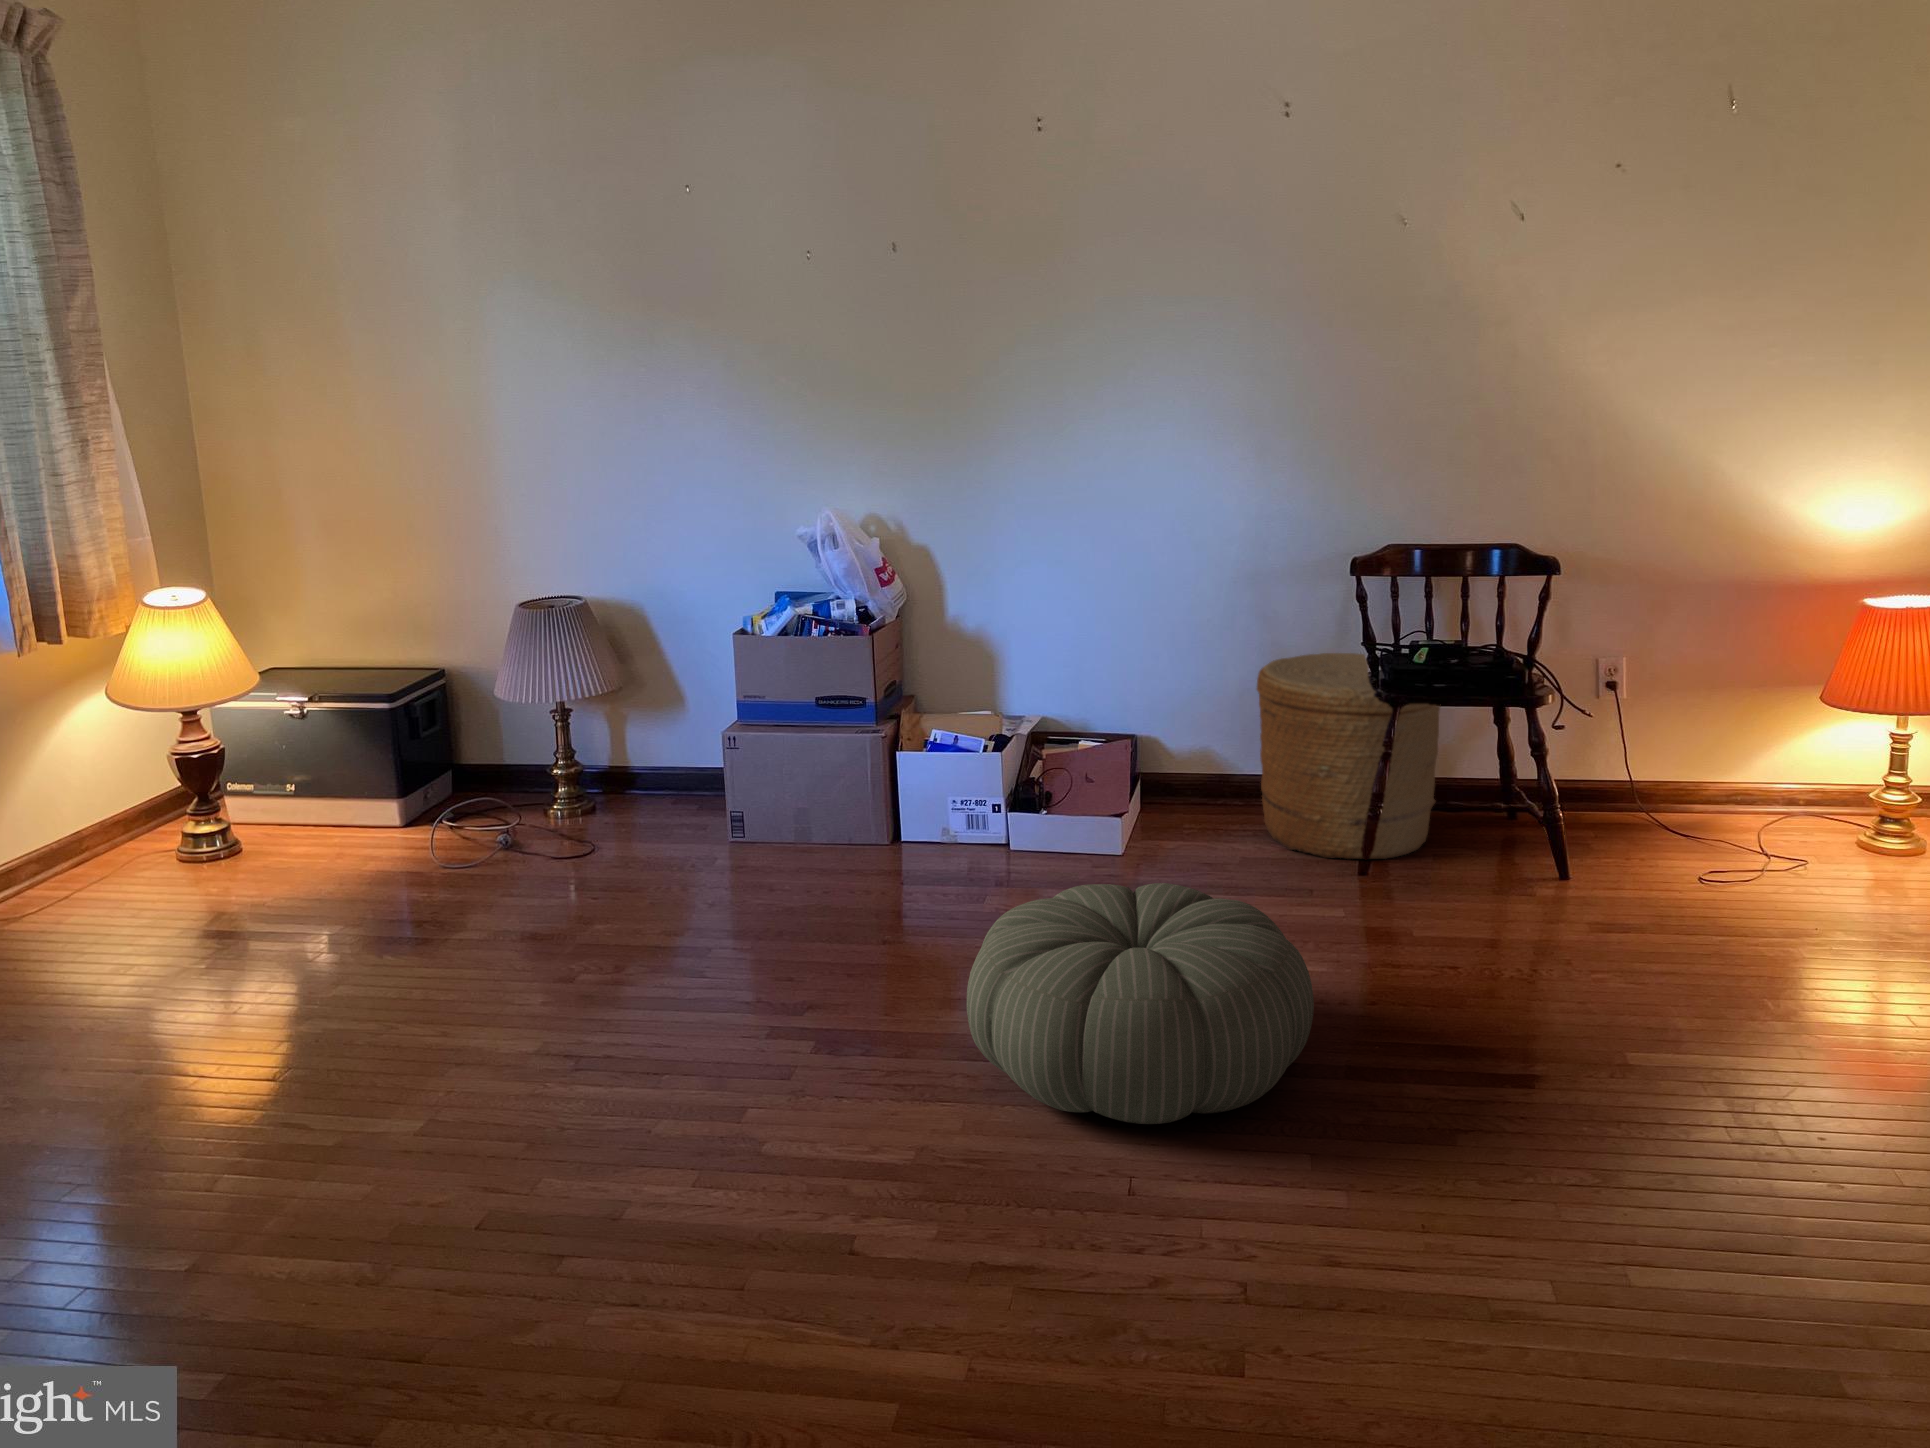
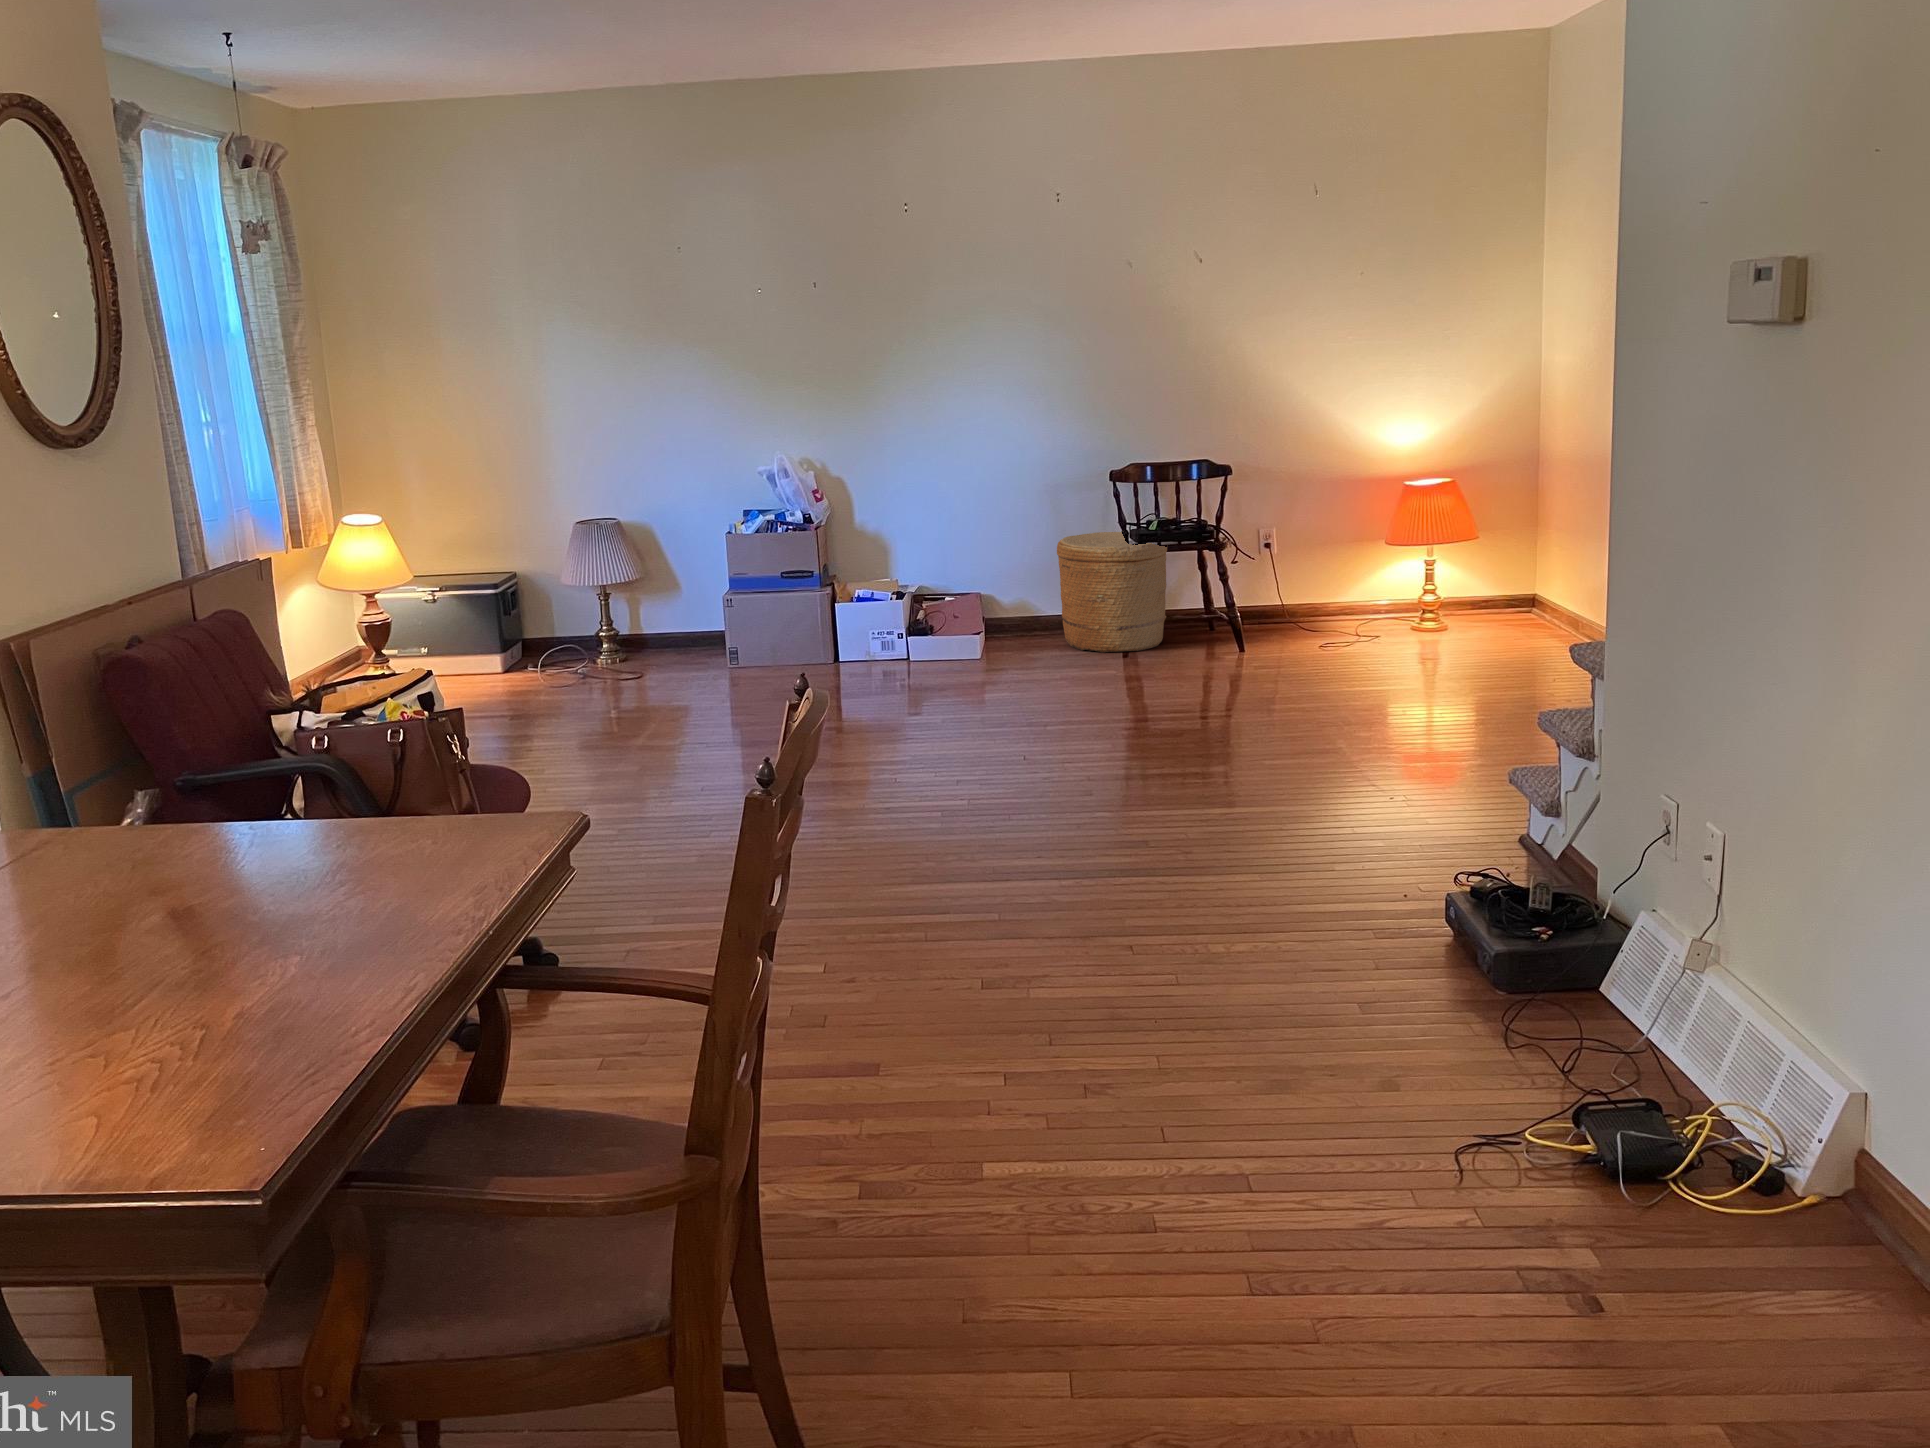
pouf: present [967,883,1314,1124] -> none [924,641,1103,744]

